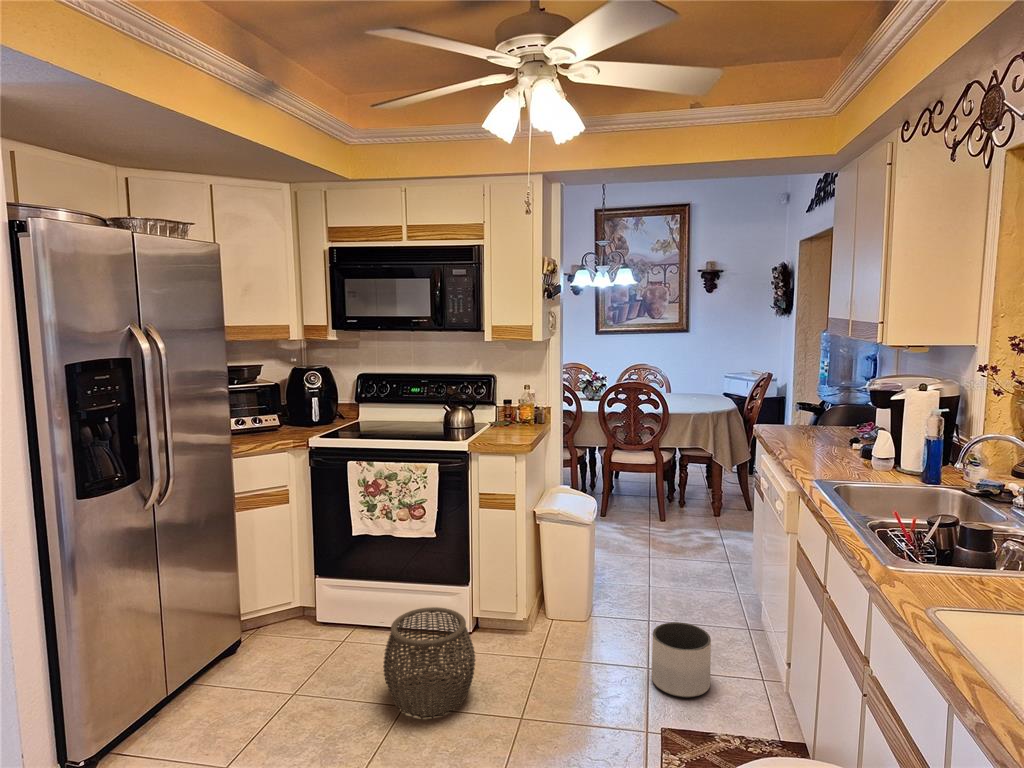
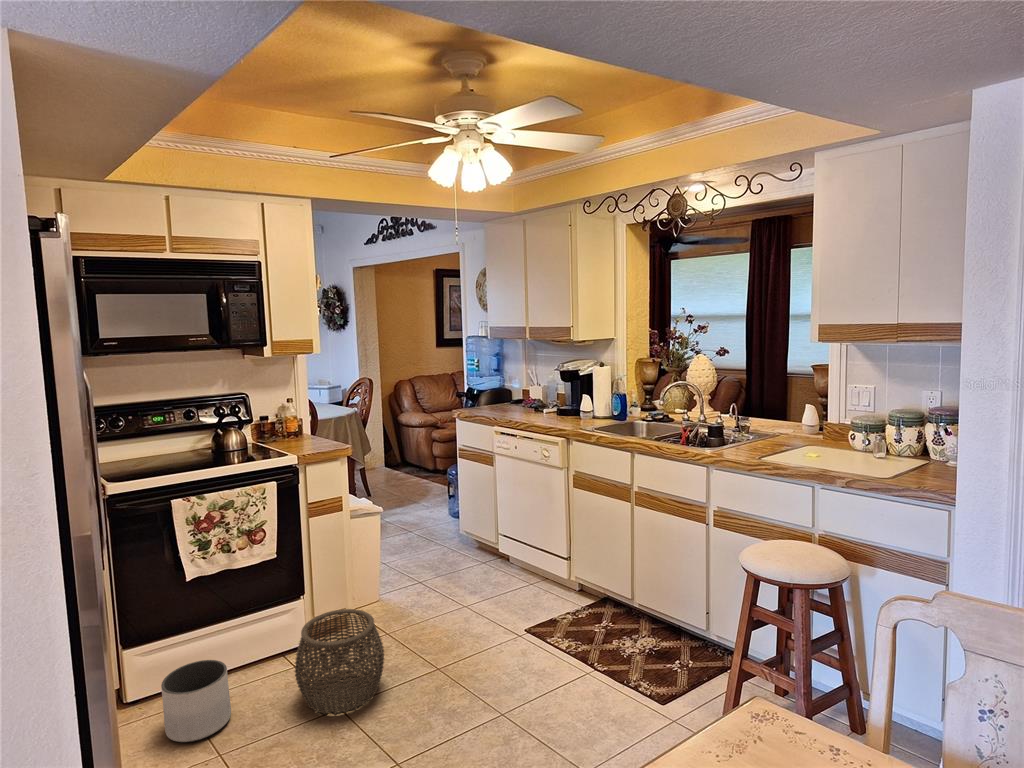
planter: present [652,622,711,698] -> present [161,660,231,742]

